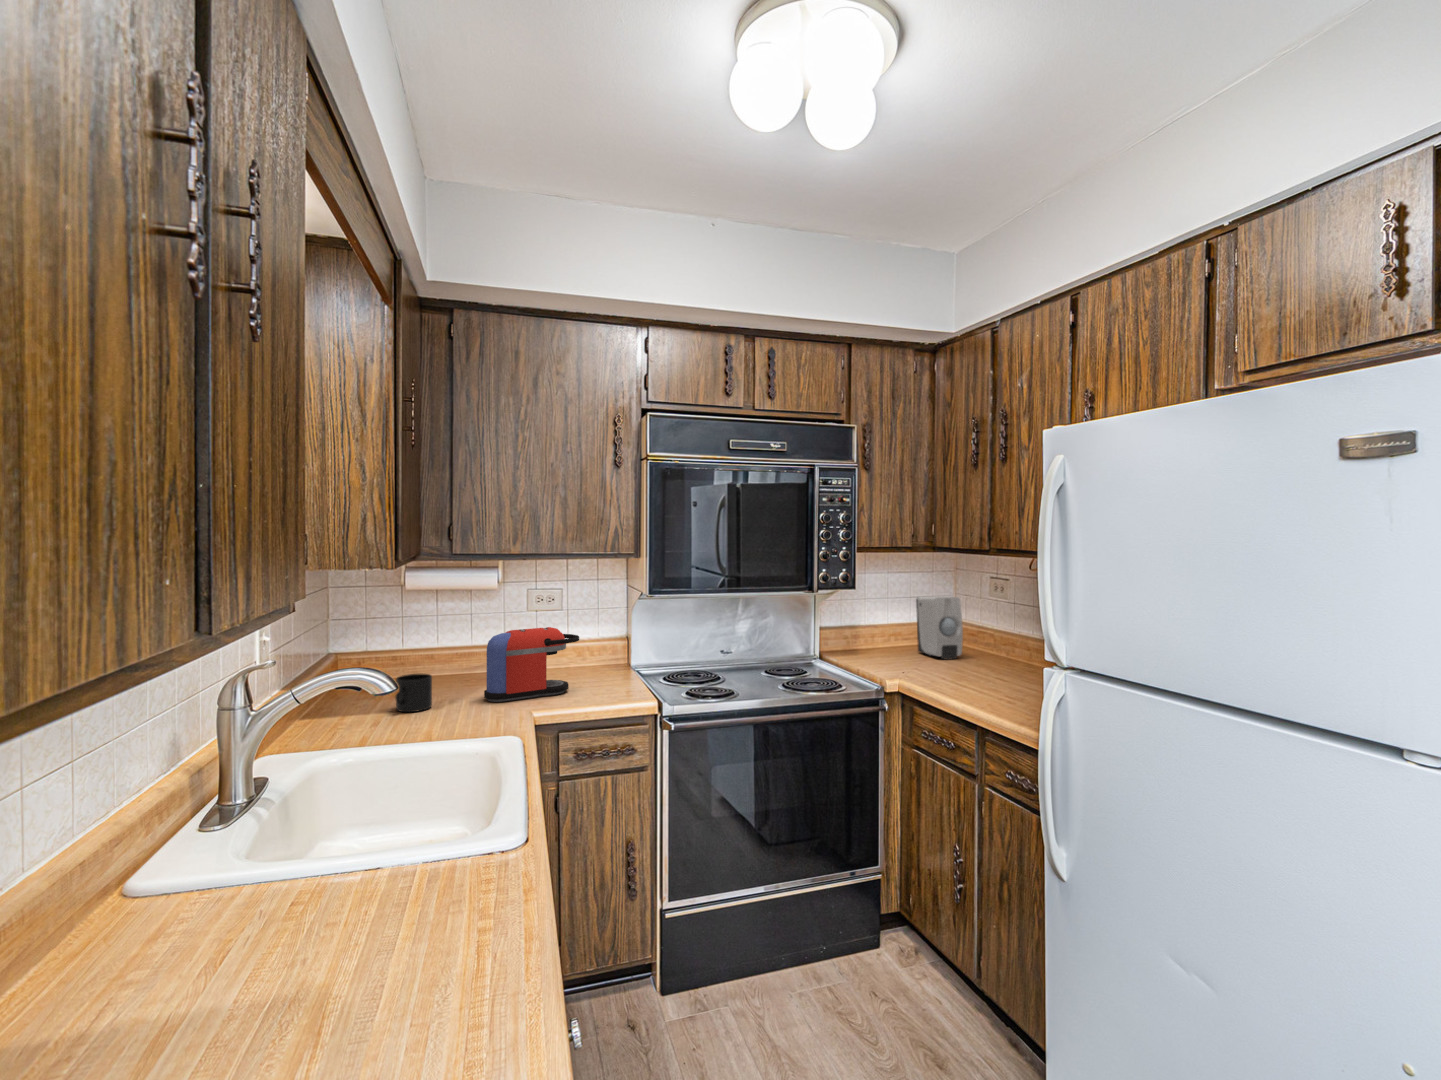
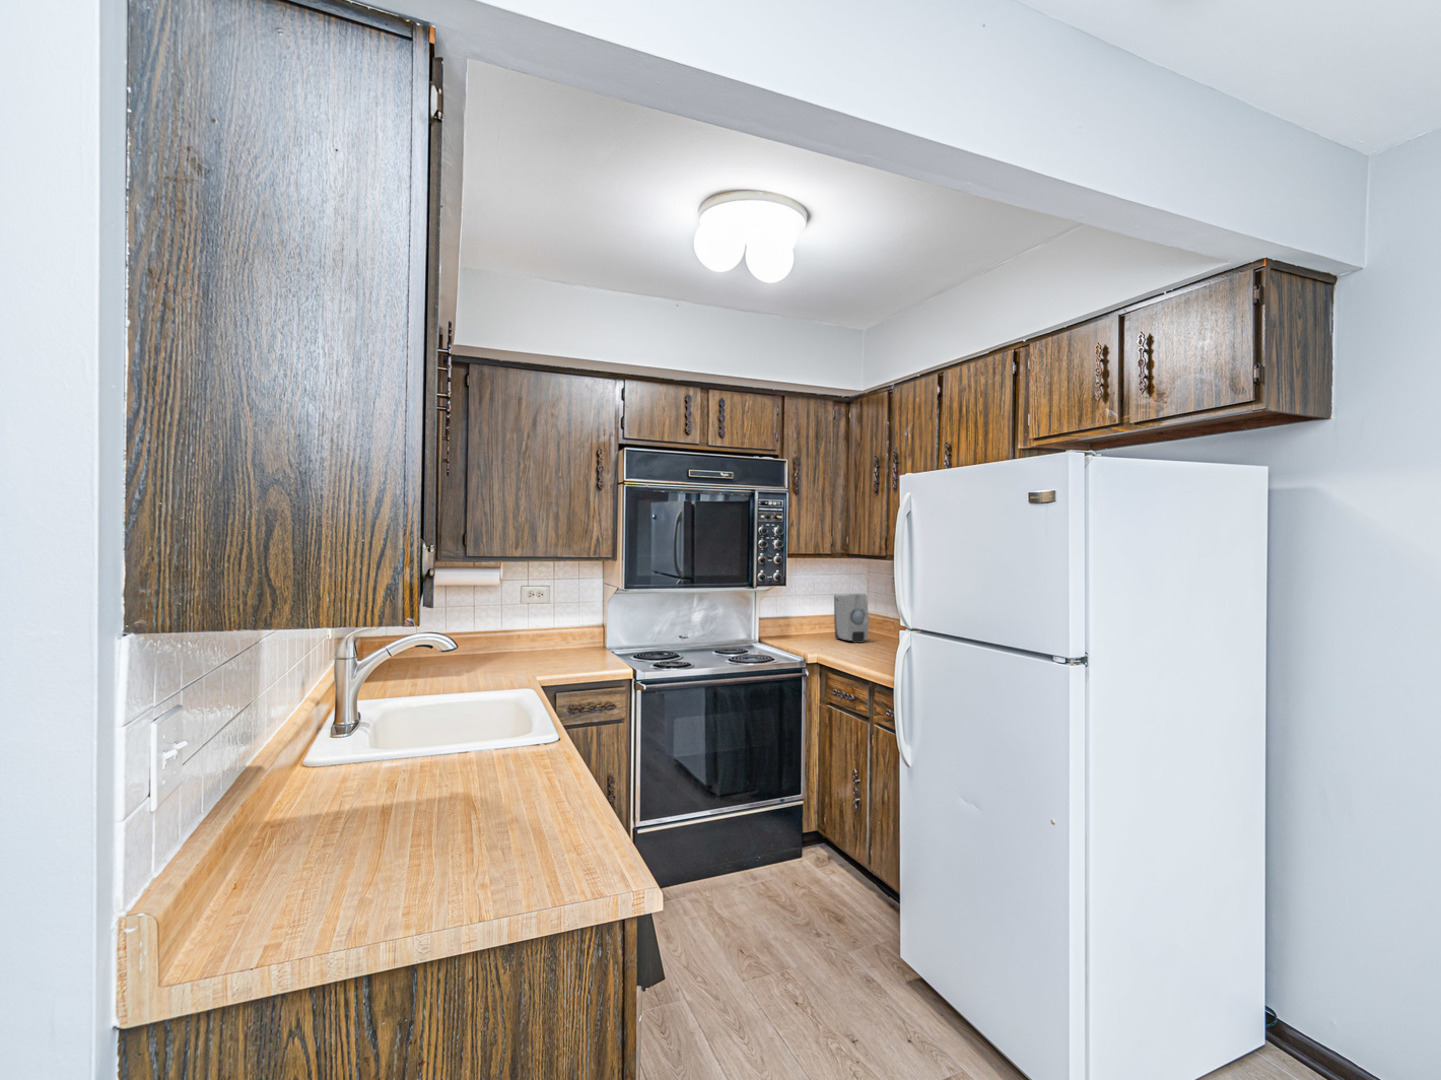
coffee maker: present [484,627,579,702] -> none [499,614,571,670]
mug: present [396,674,432,712] -> none [434,648,461,676]

